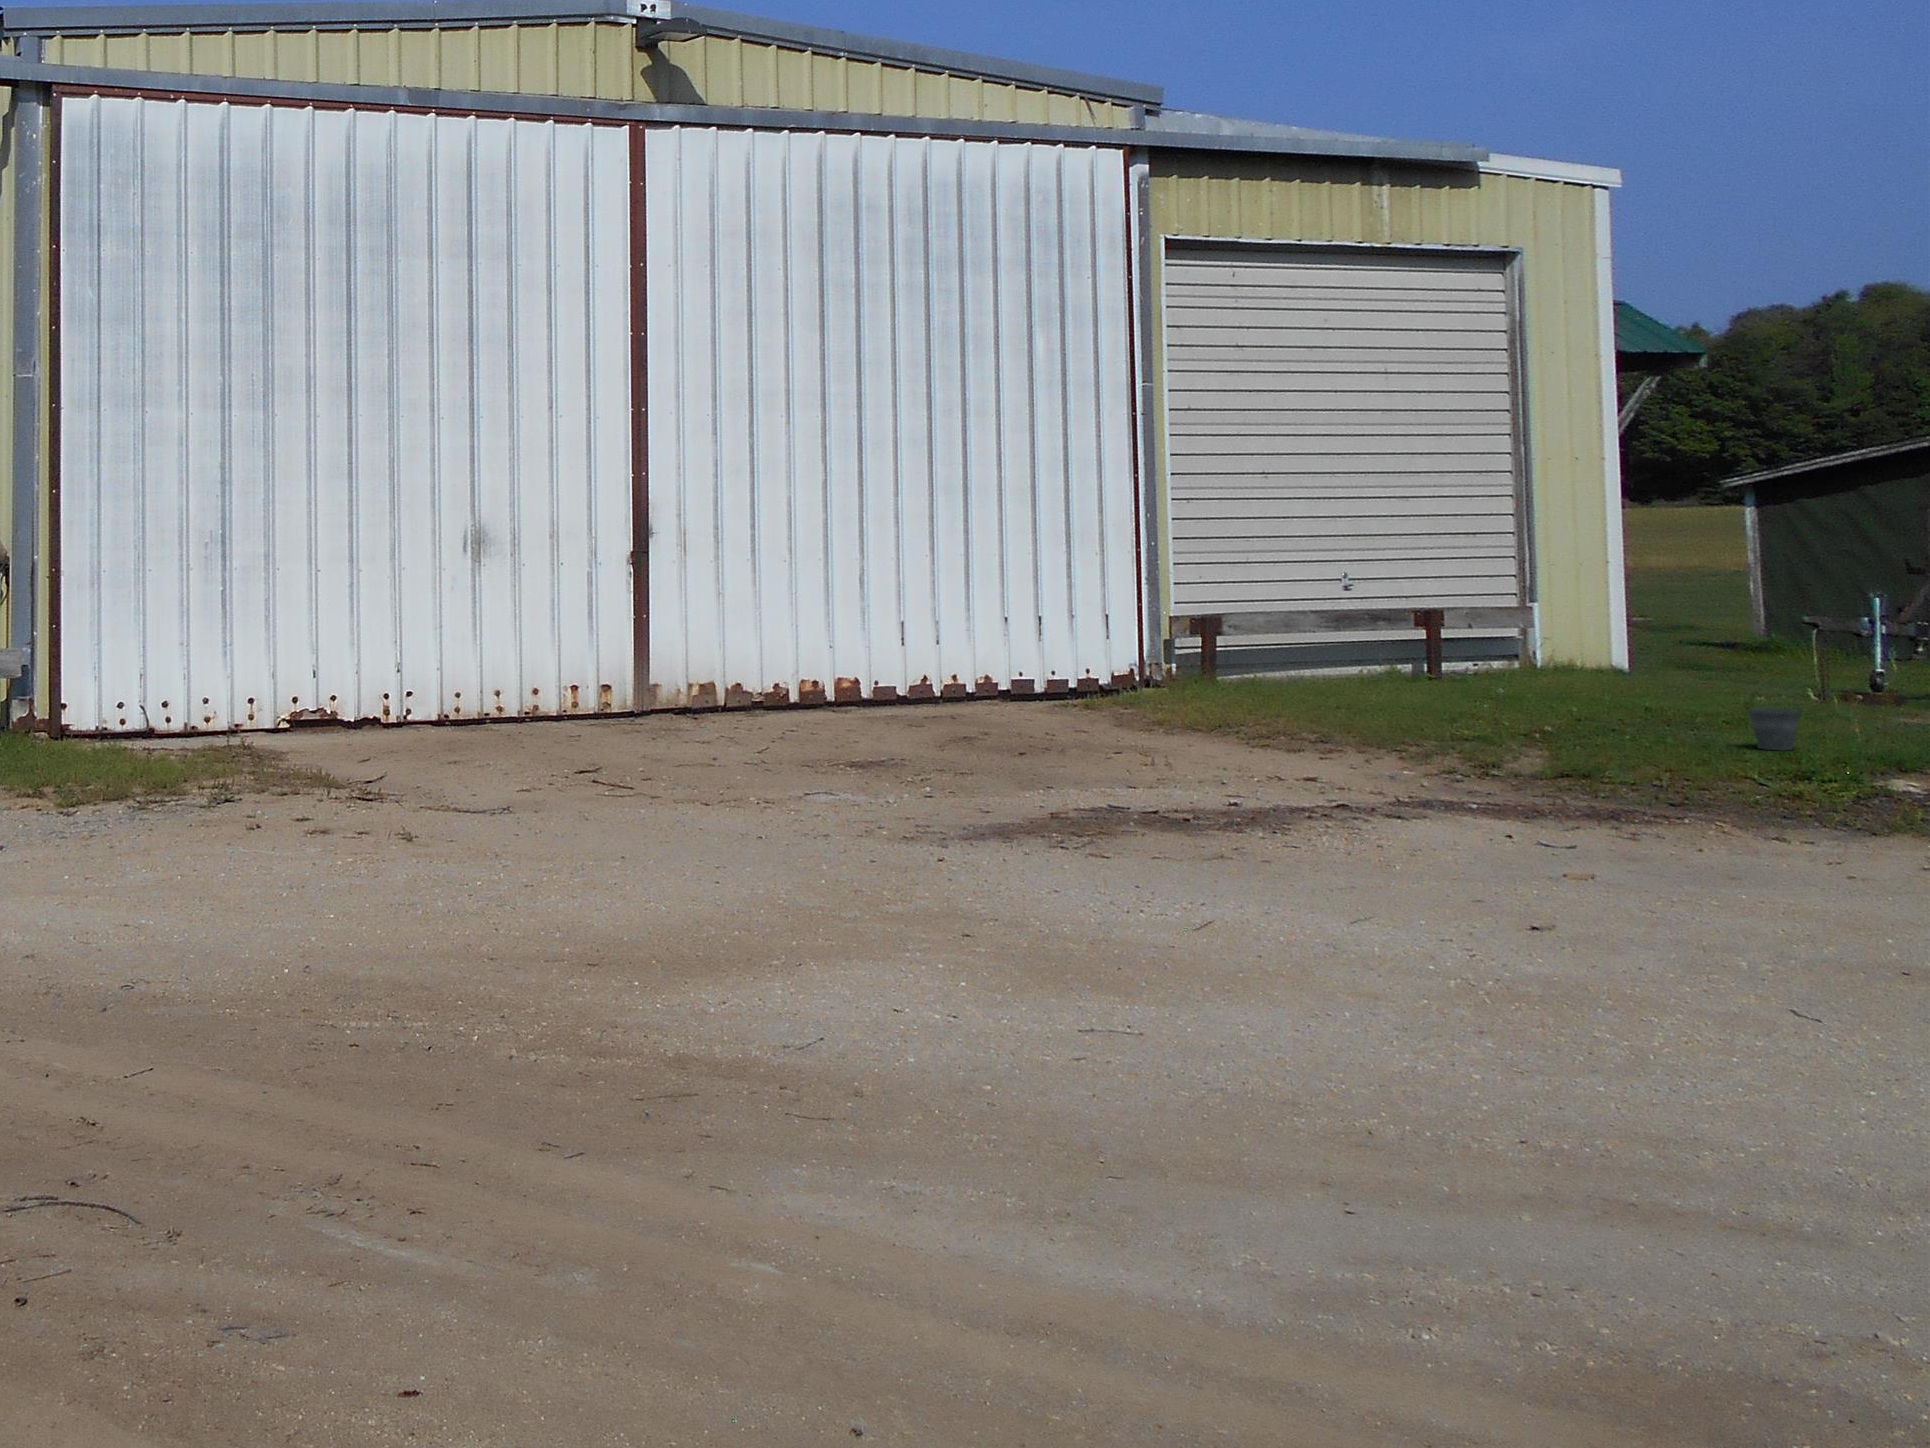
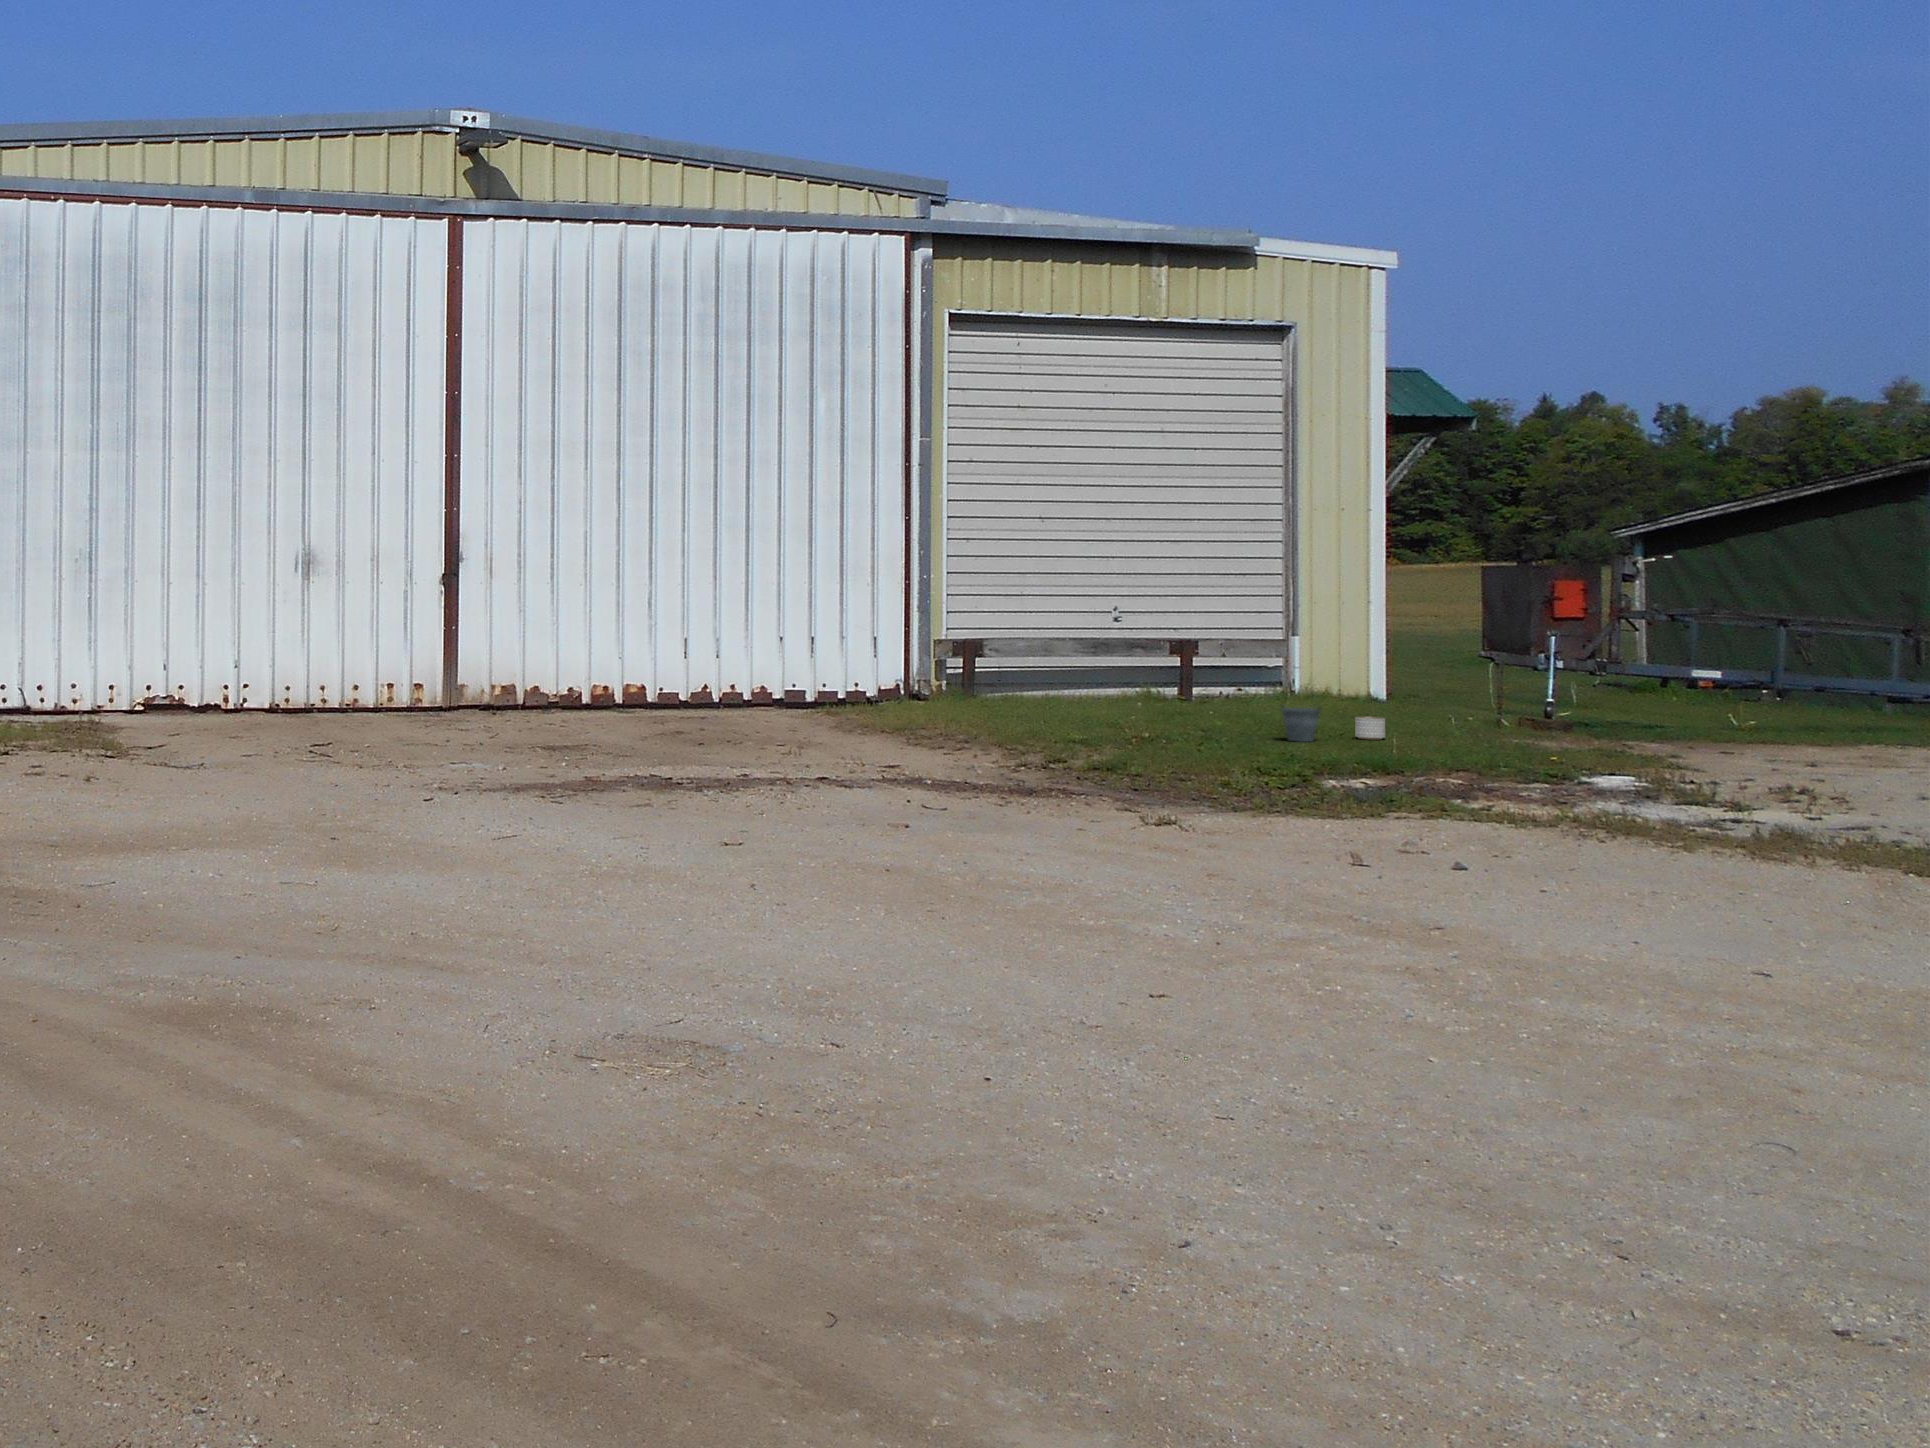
planter: none [1830,717,1871,746] -> present [1355,717,1385,740]

